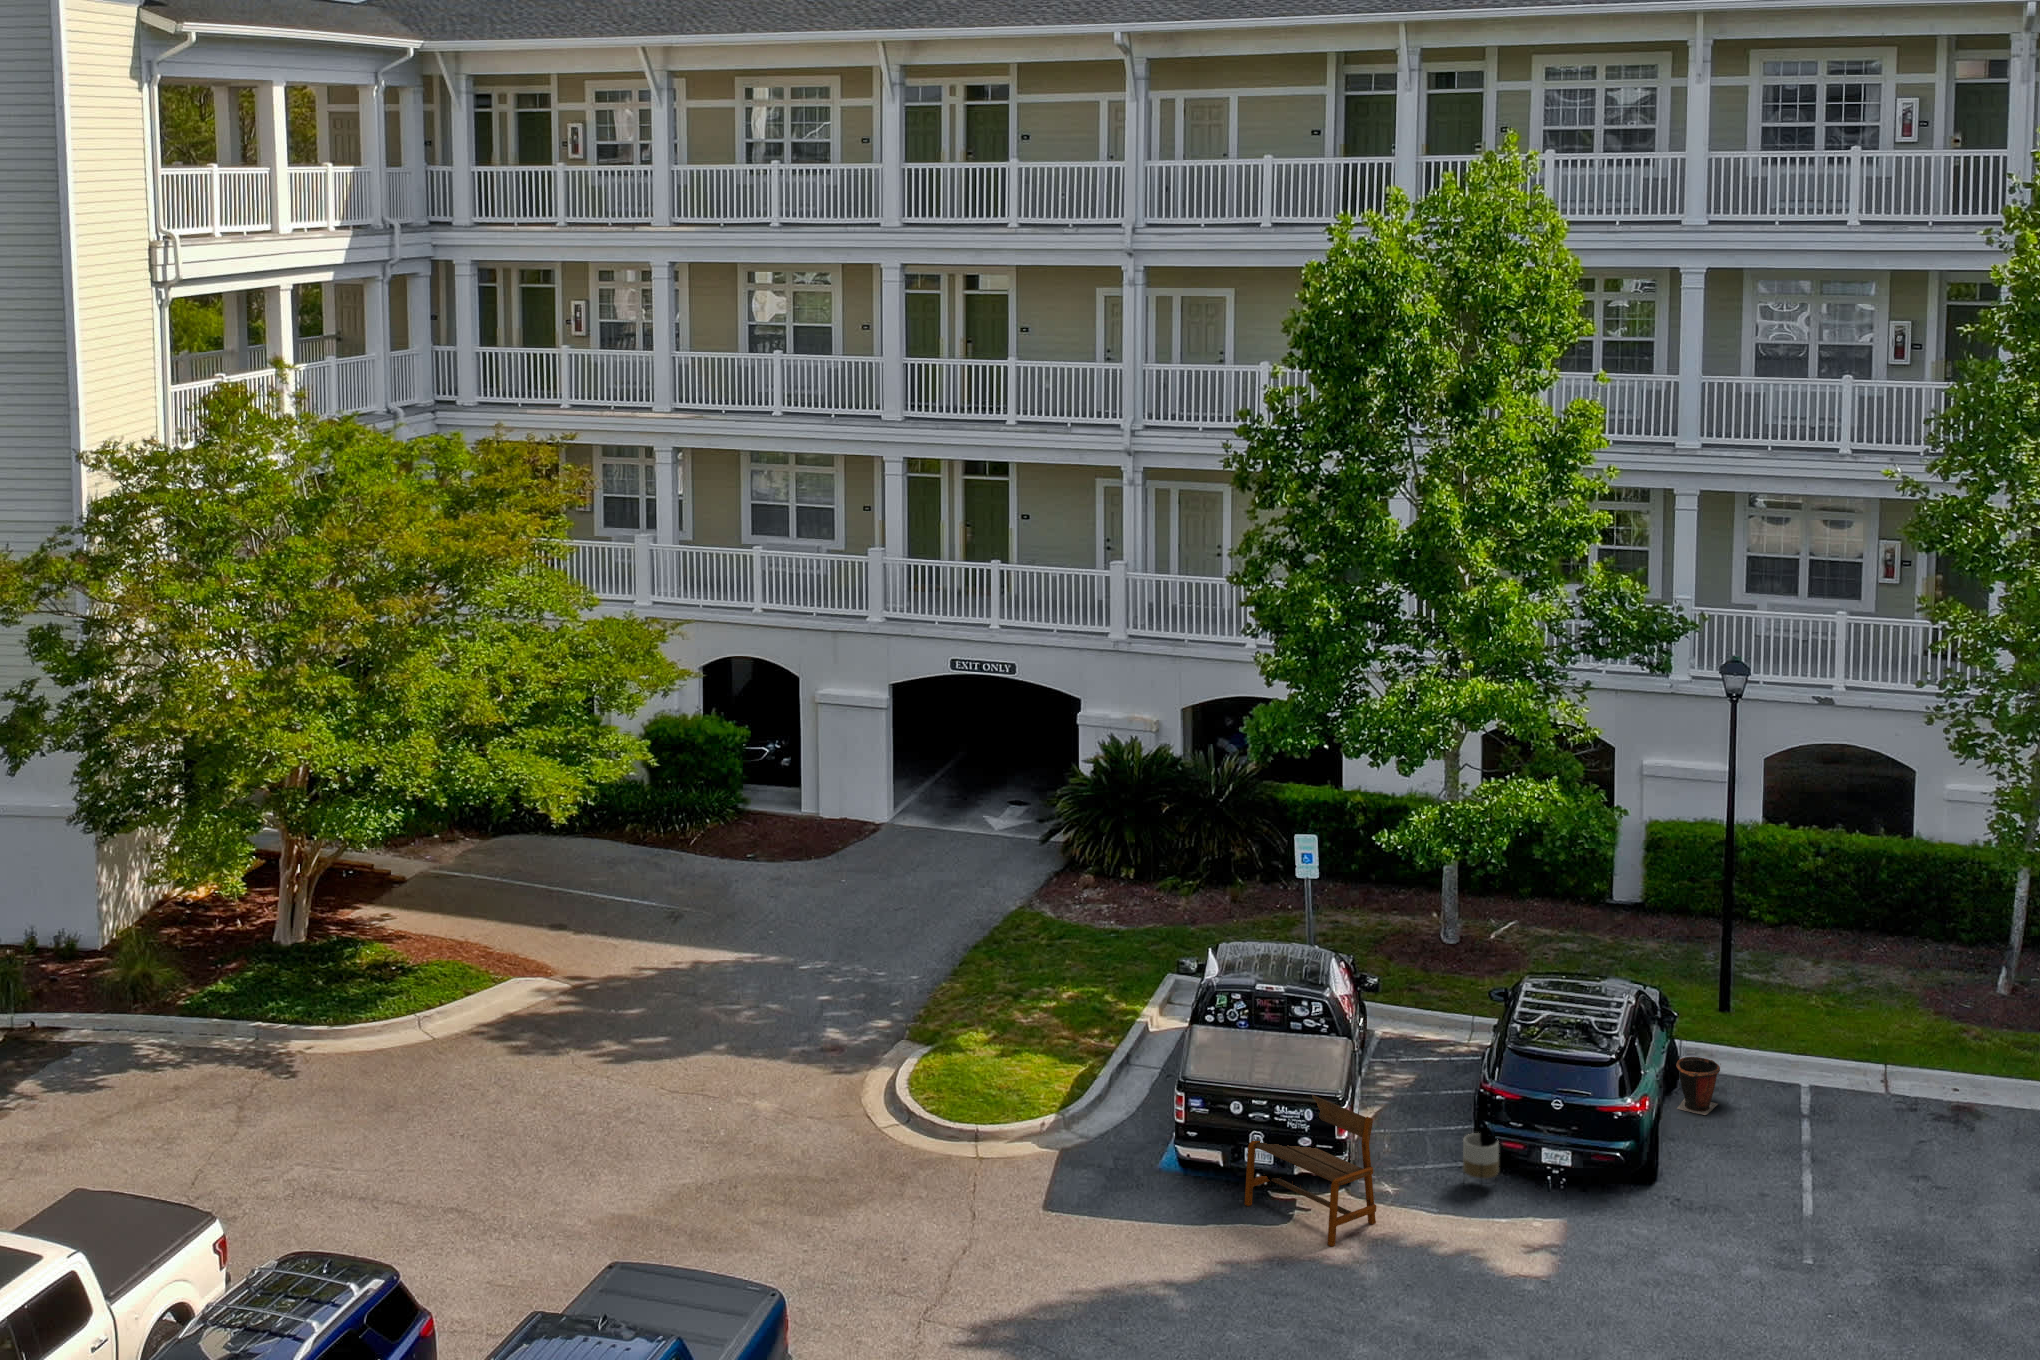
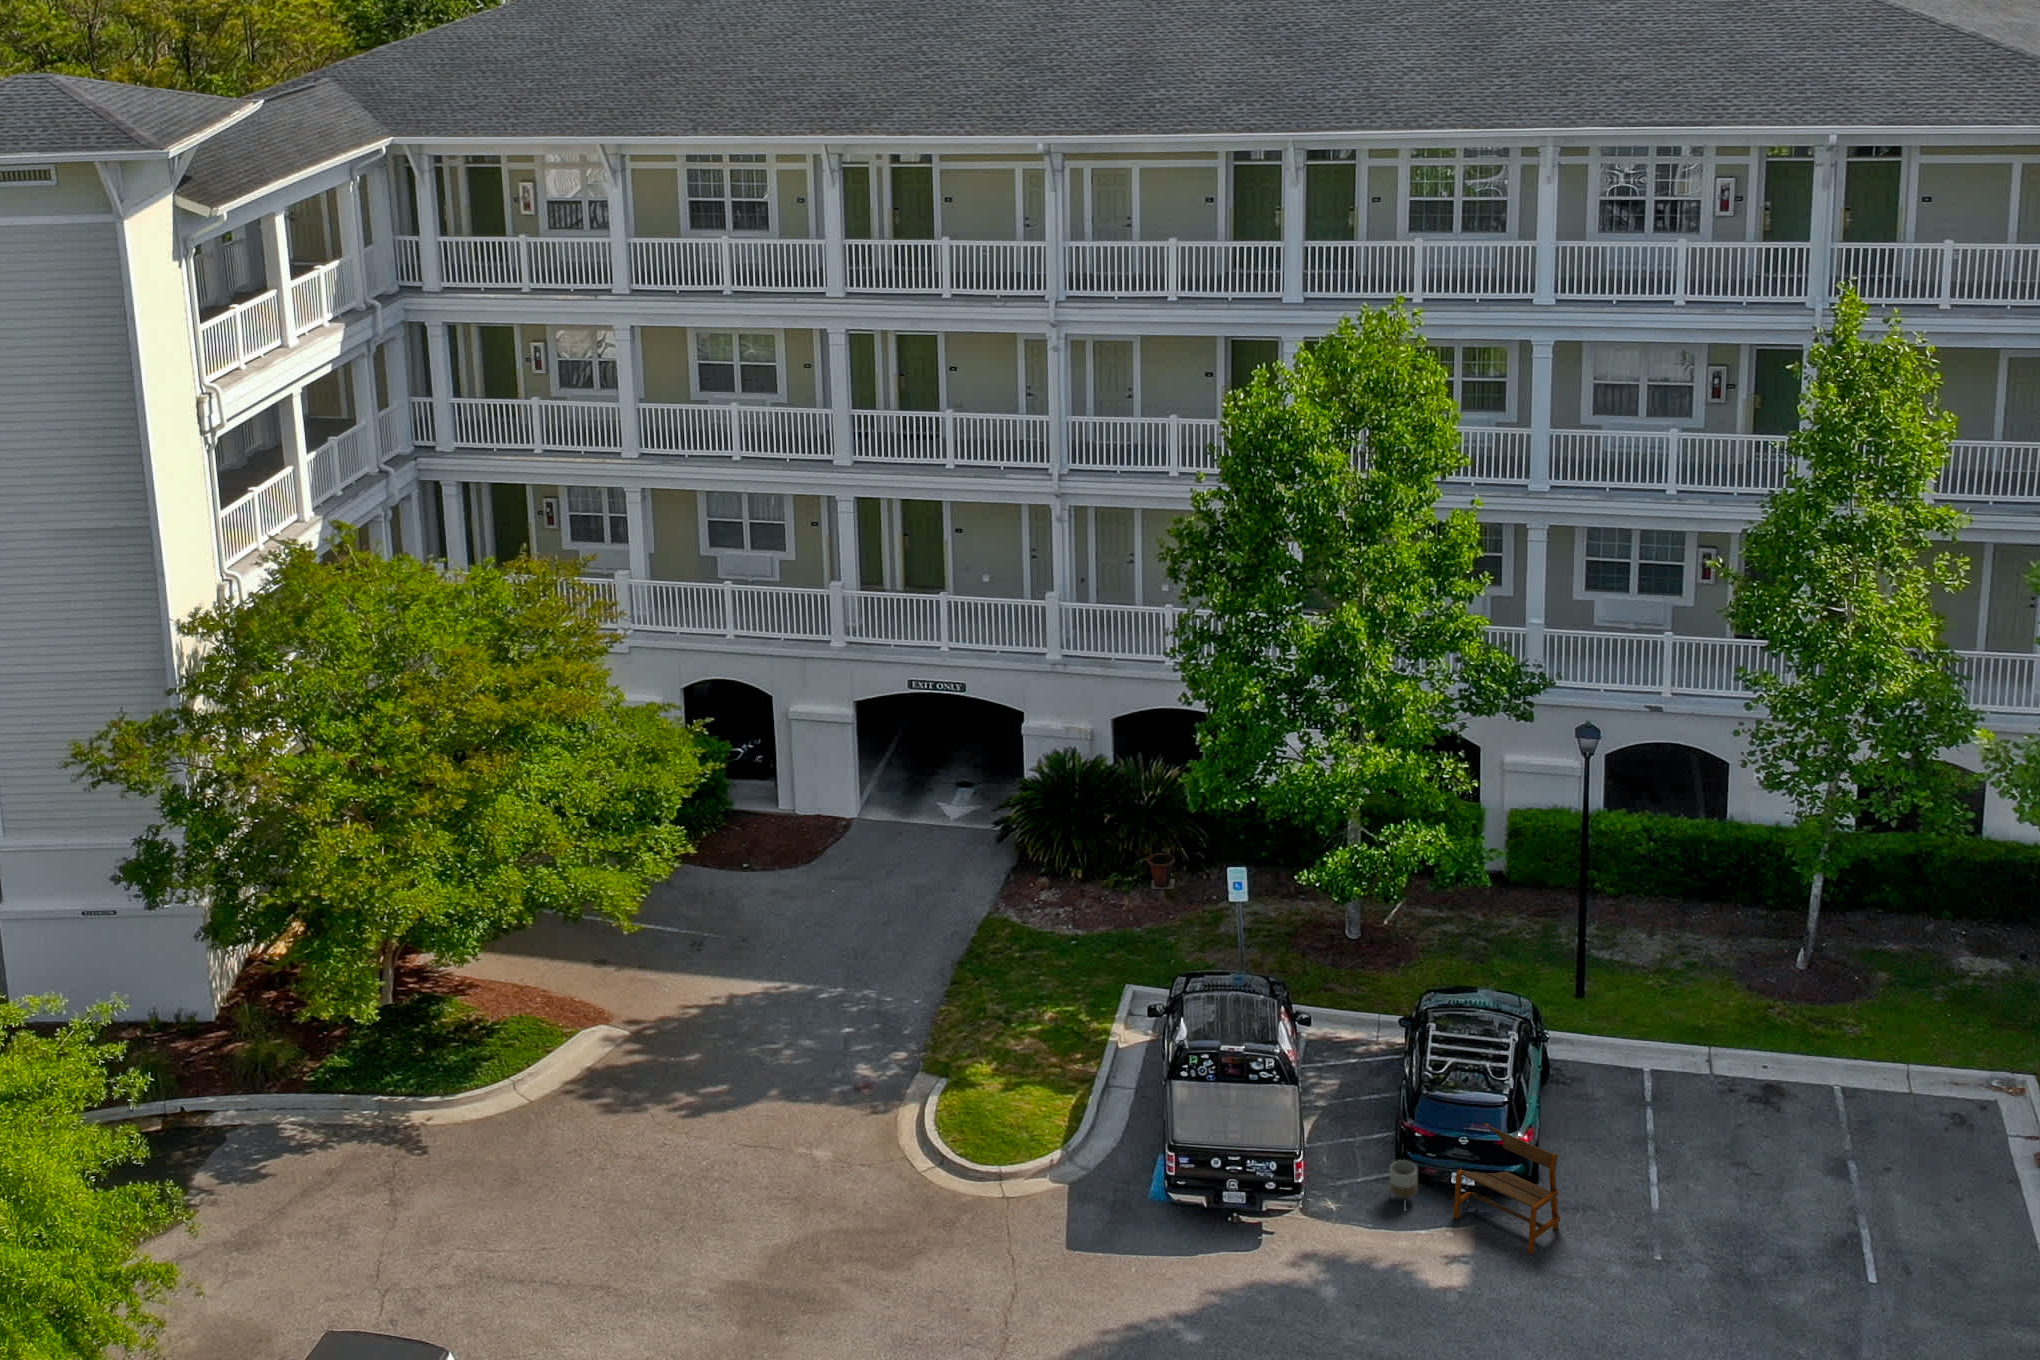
waste bin: present [1676,1057,1721,1115] -> present [1147,853,1175,889]
bench: present [1245,1094,1376,1247] -> present [1454,1124,1560,1254]

